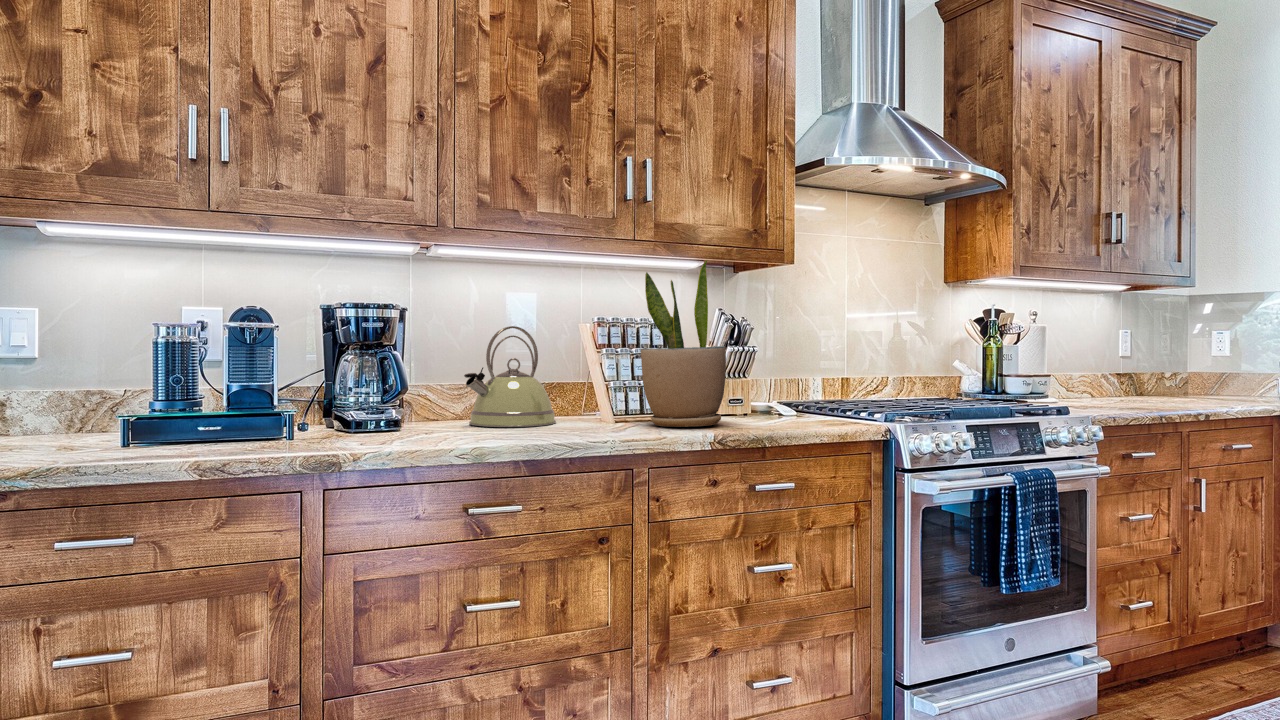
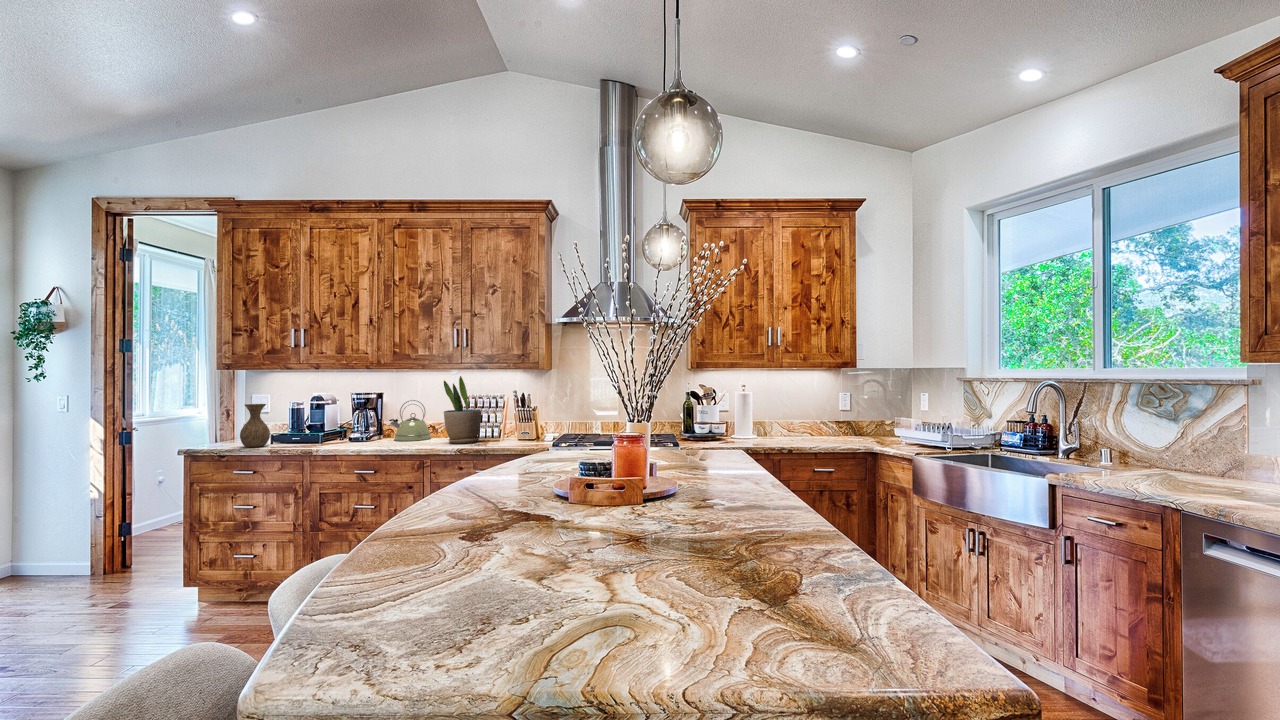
vase: none [45,319,145,457] -> present [240,404,270,447]

